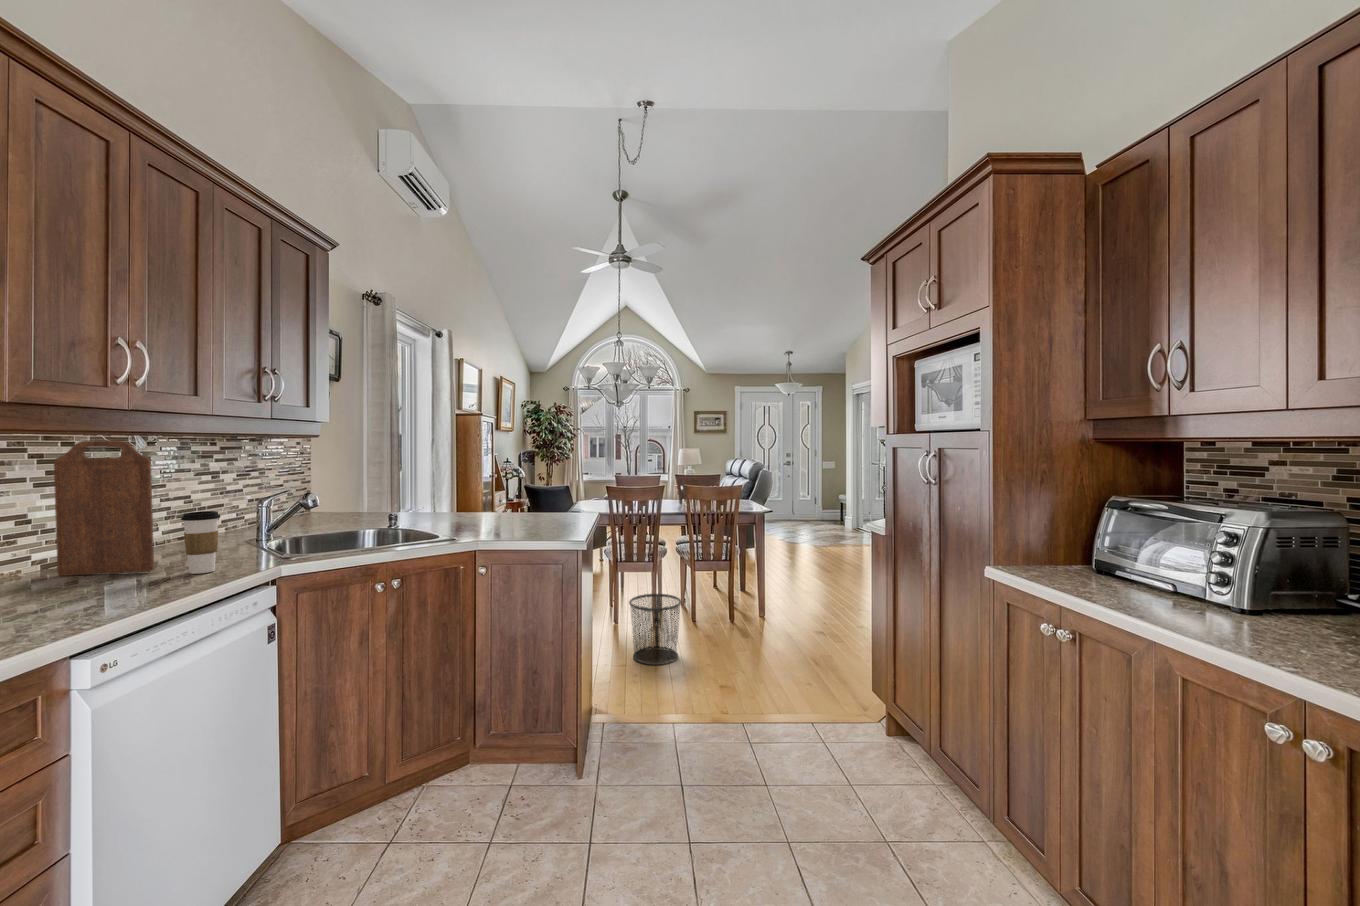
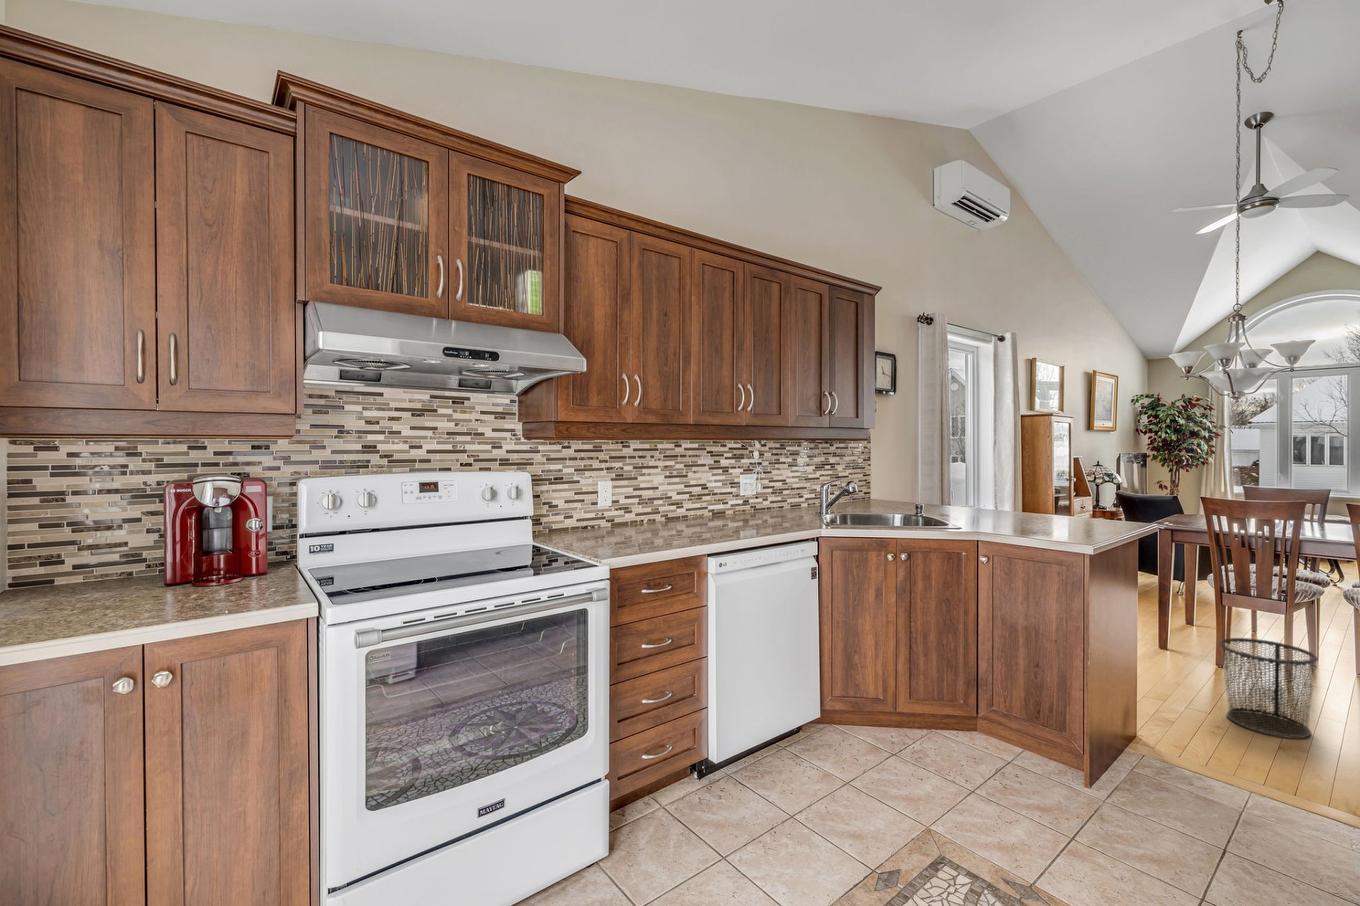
cutting board: present [54,440,154,576] -> none [718,442,757,522]
coffee cup: present [181,511,220,574] -> none [768,487,788,526]

